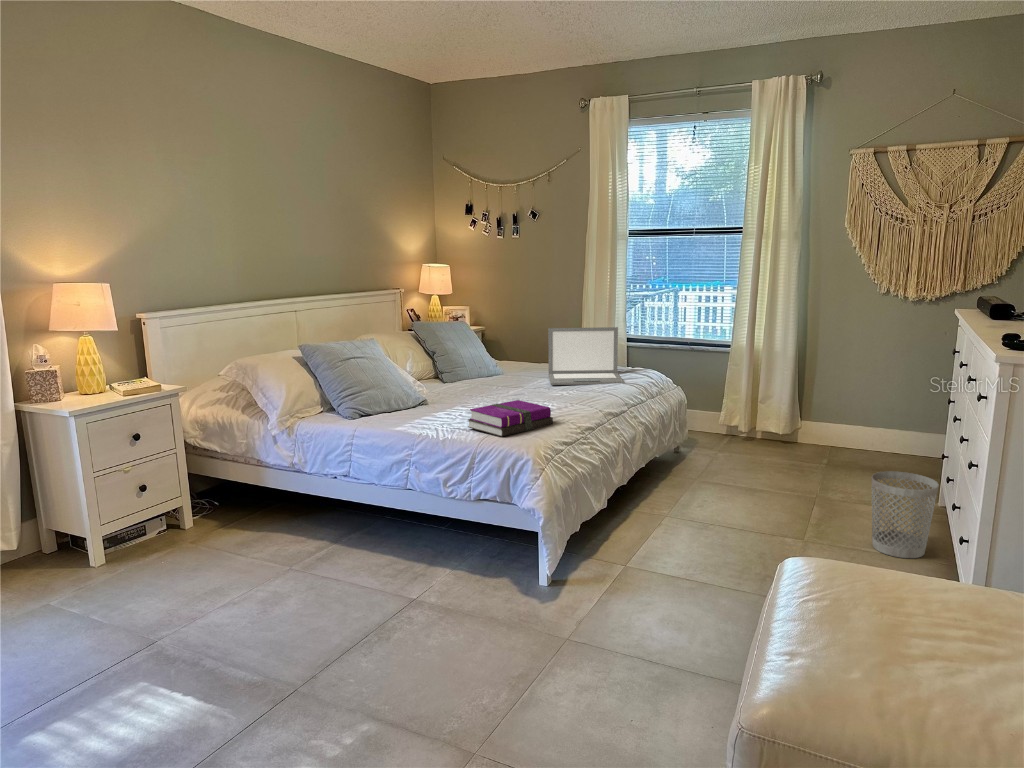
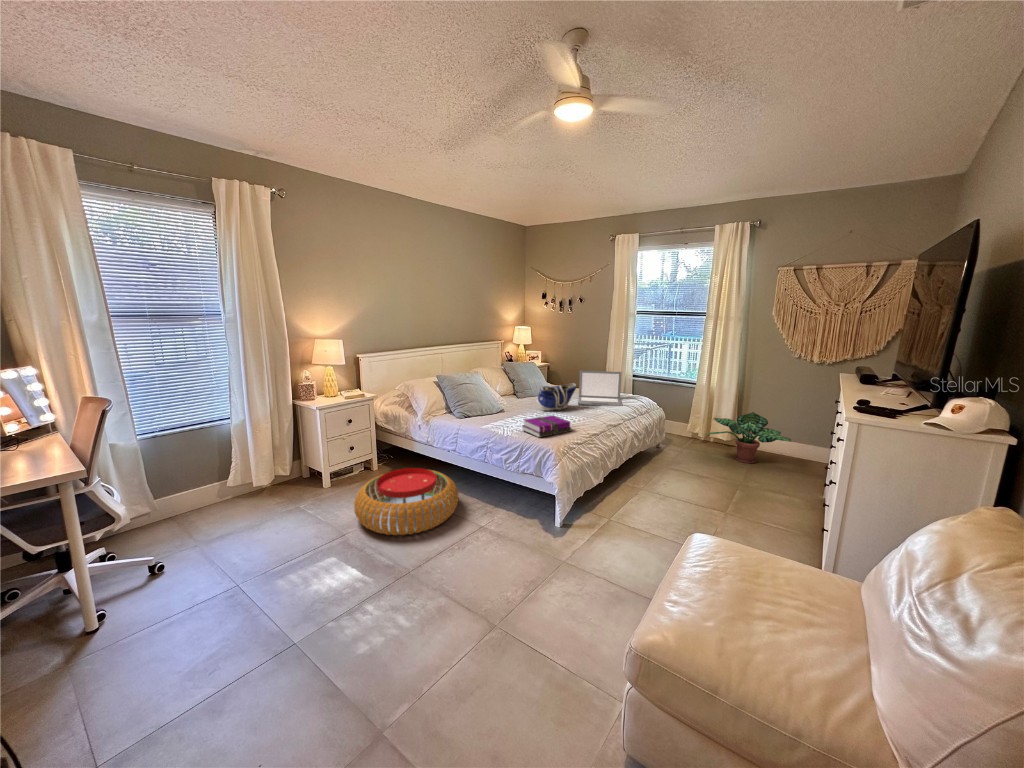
tote bag: none [480,348,548,397] -> present [536,383,576,411]
potted plant: none [749,381,886,465] -> present [705,412,791,463]
wastebasket: present [871,471,939,558] -> none [771,476,817,534]
pouf: none [165,510,362,632] -> present [354,468,458,536]

